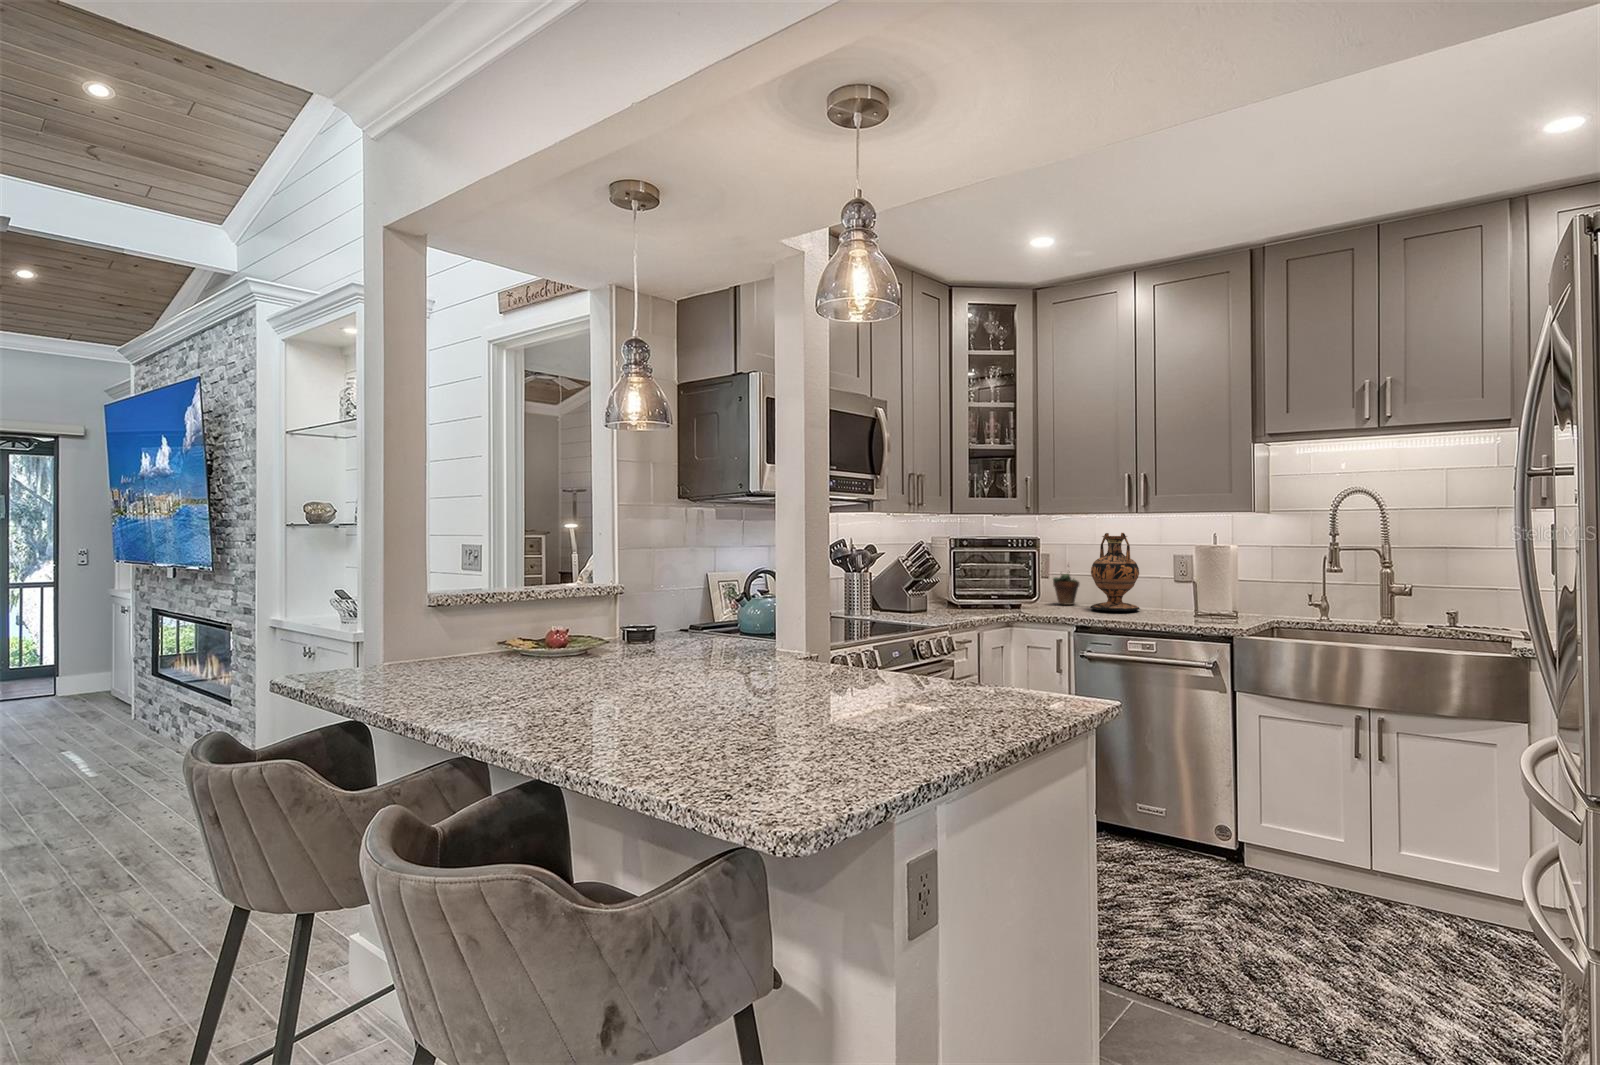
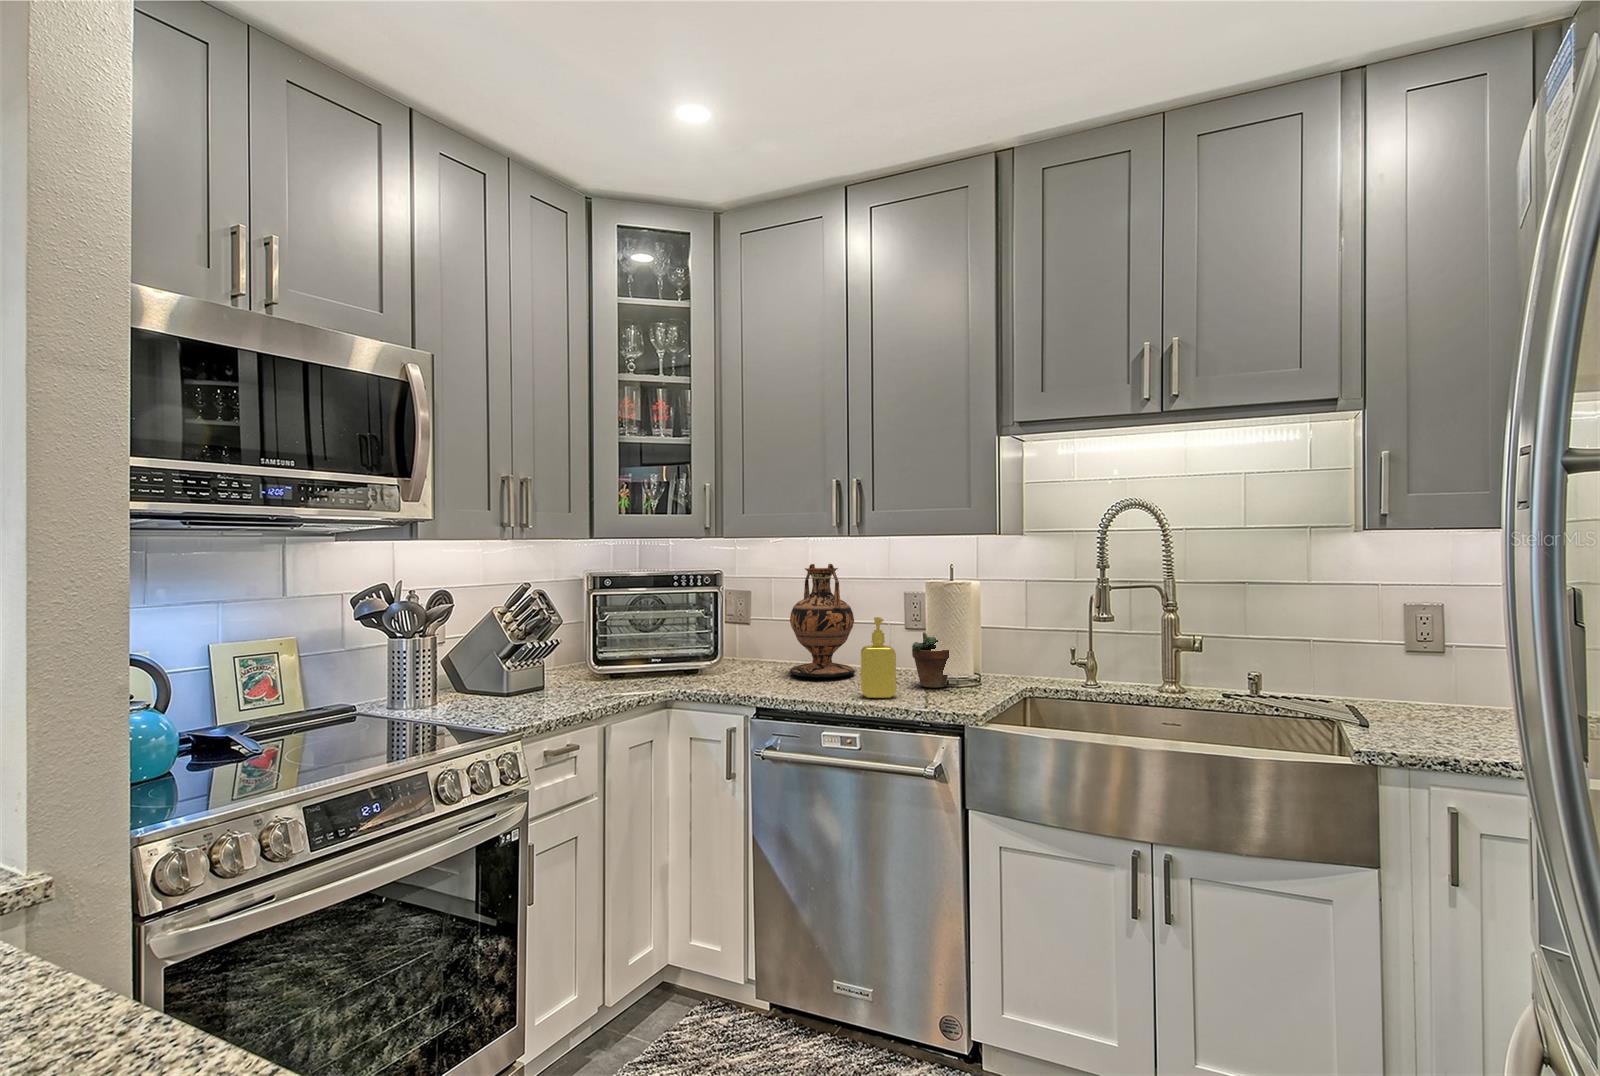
soap dispenser: none [1152,568,1178,622] -> present [861,617,896,698]
succulent plant: present [1053,574,1079,605] -> present [912,633,949,688]

